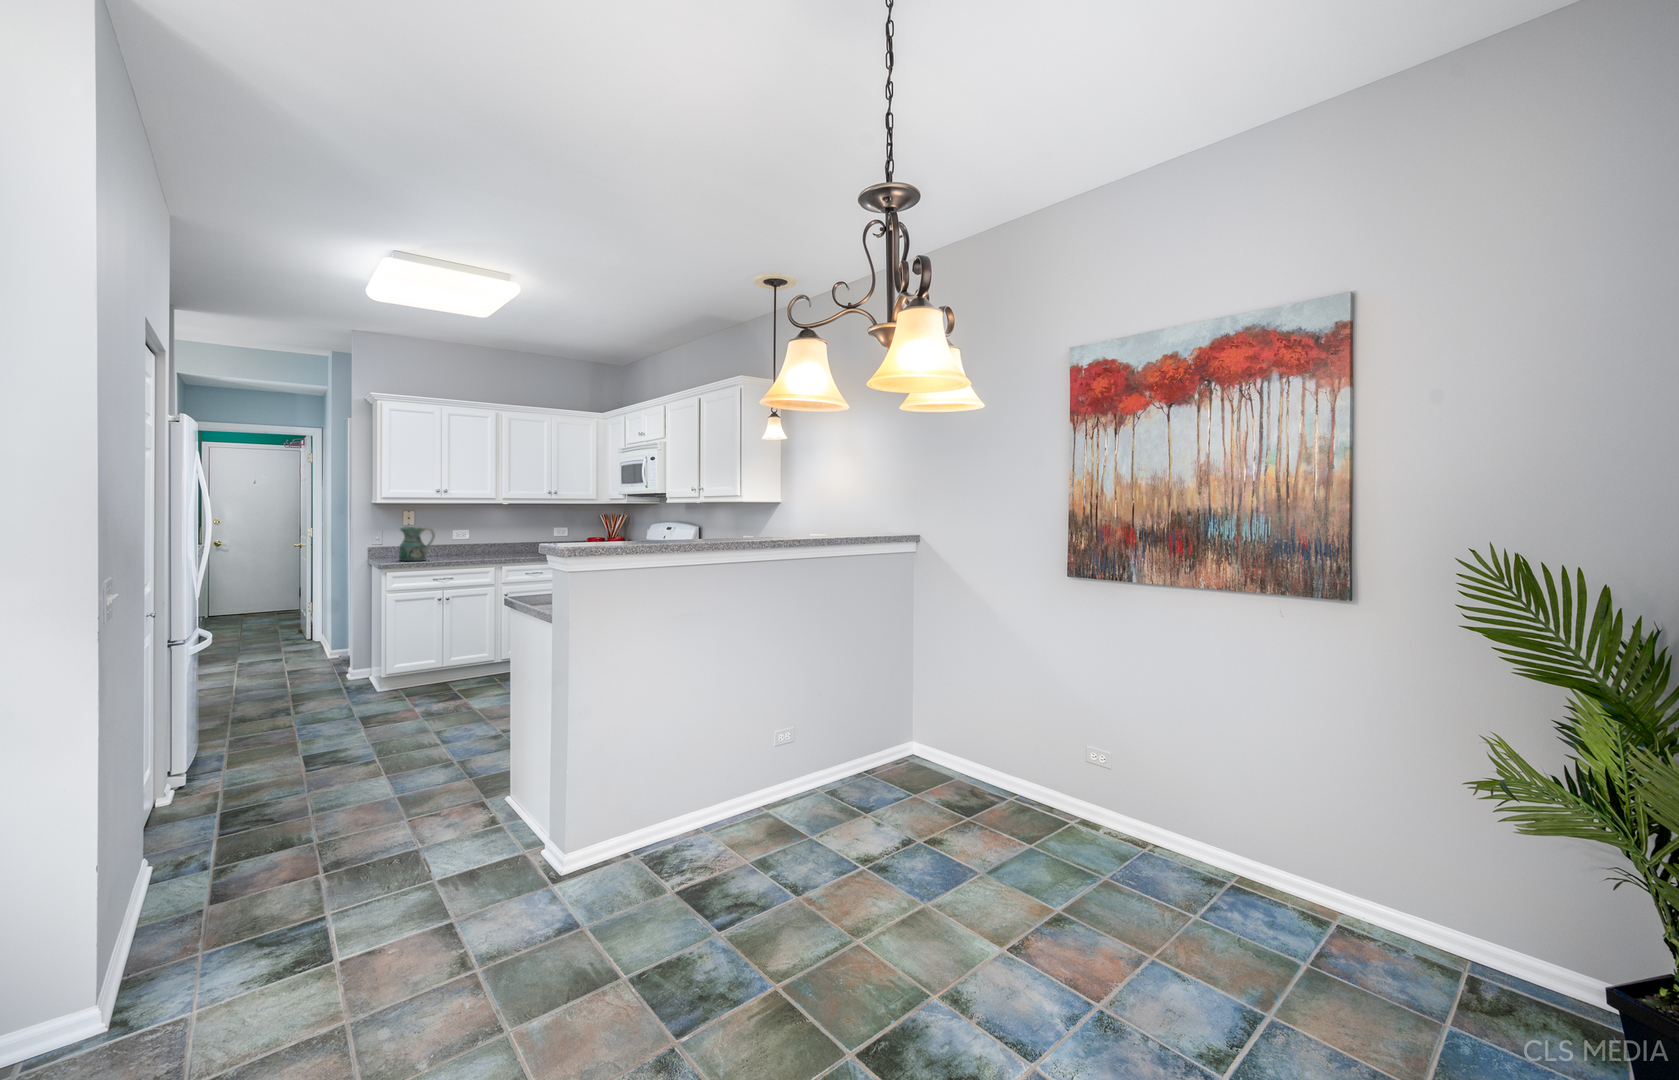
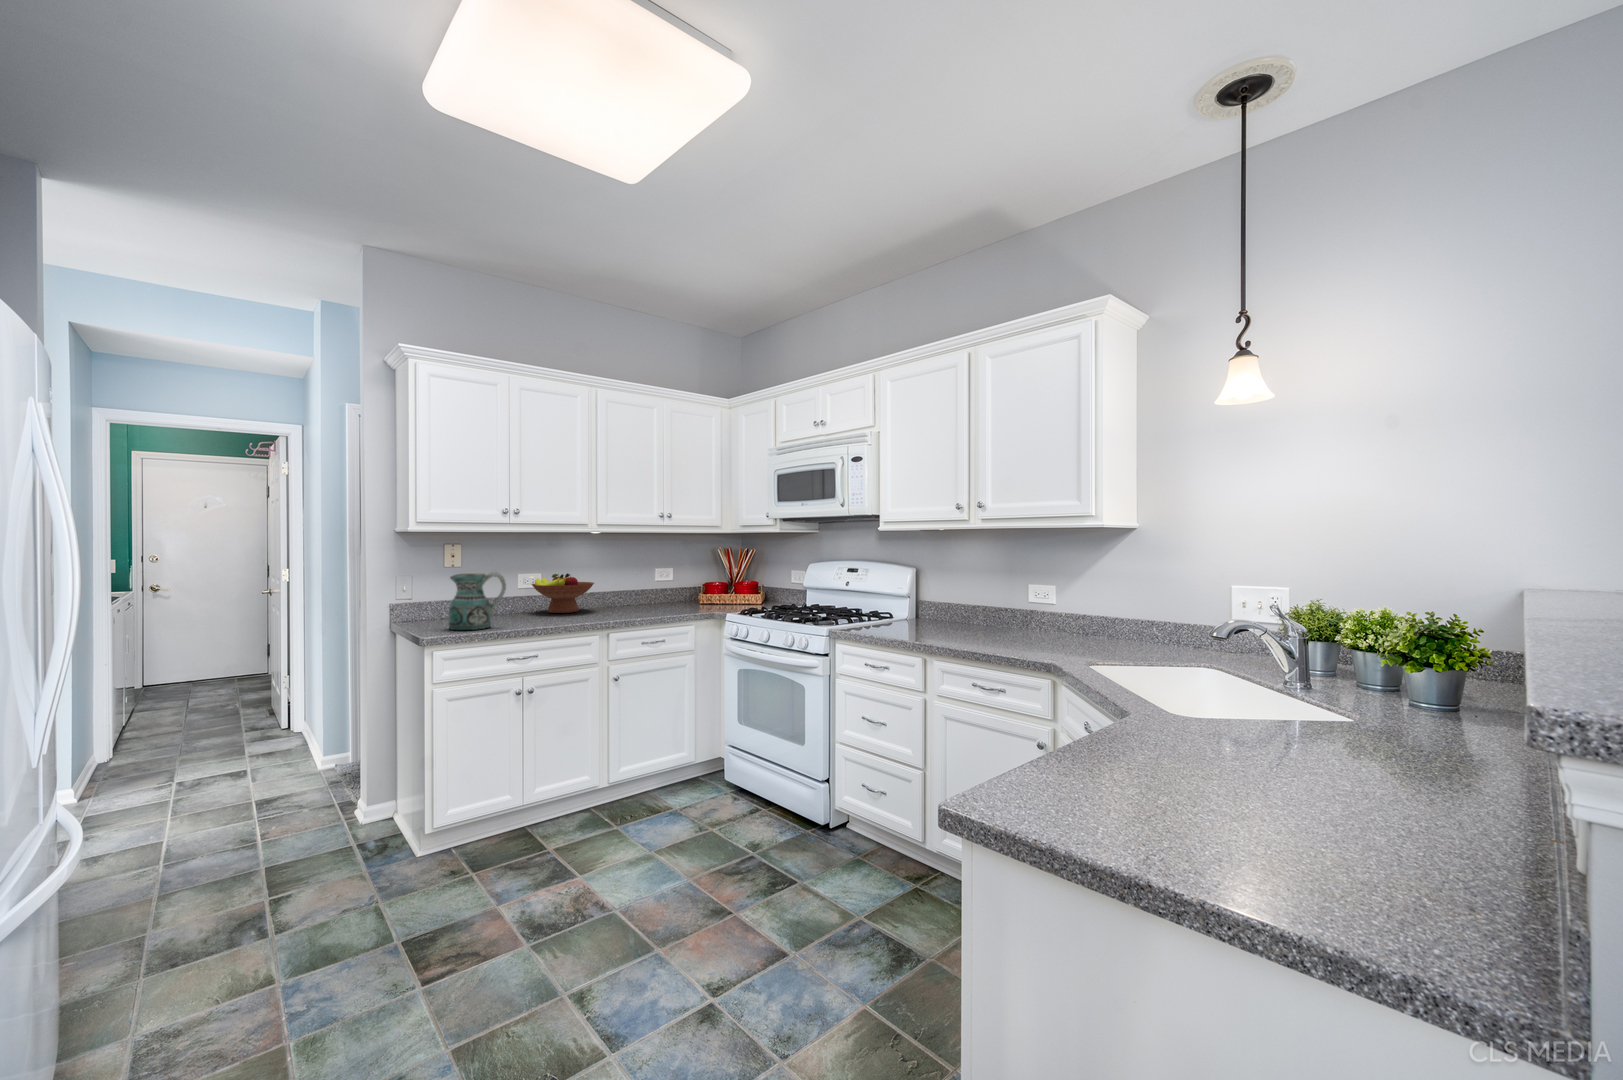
fruit bowl: none [460,530,504,556] -> present [532,573,594,613]

